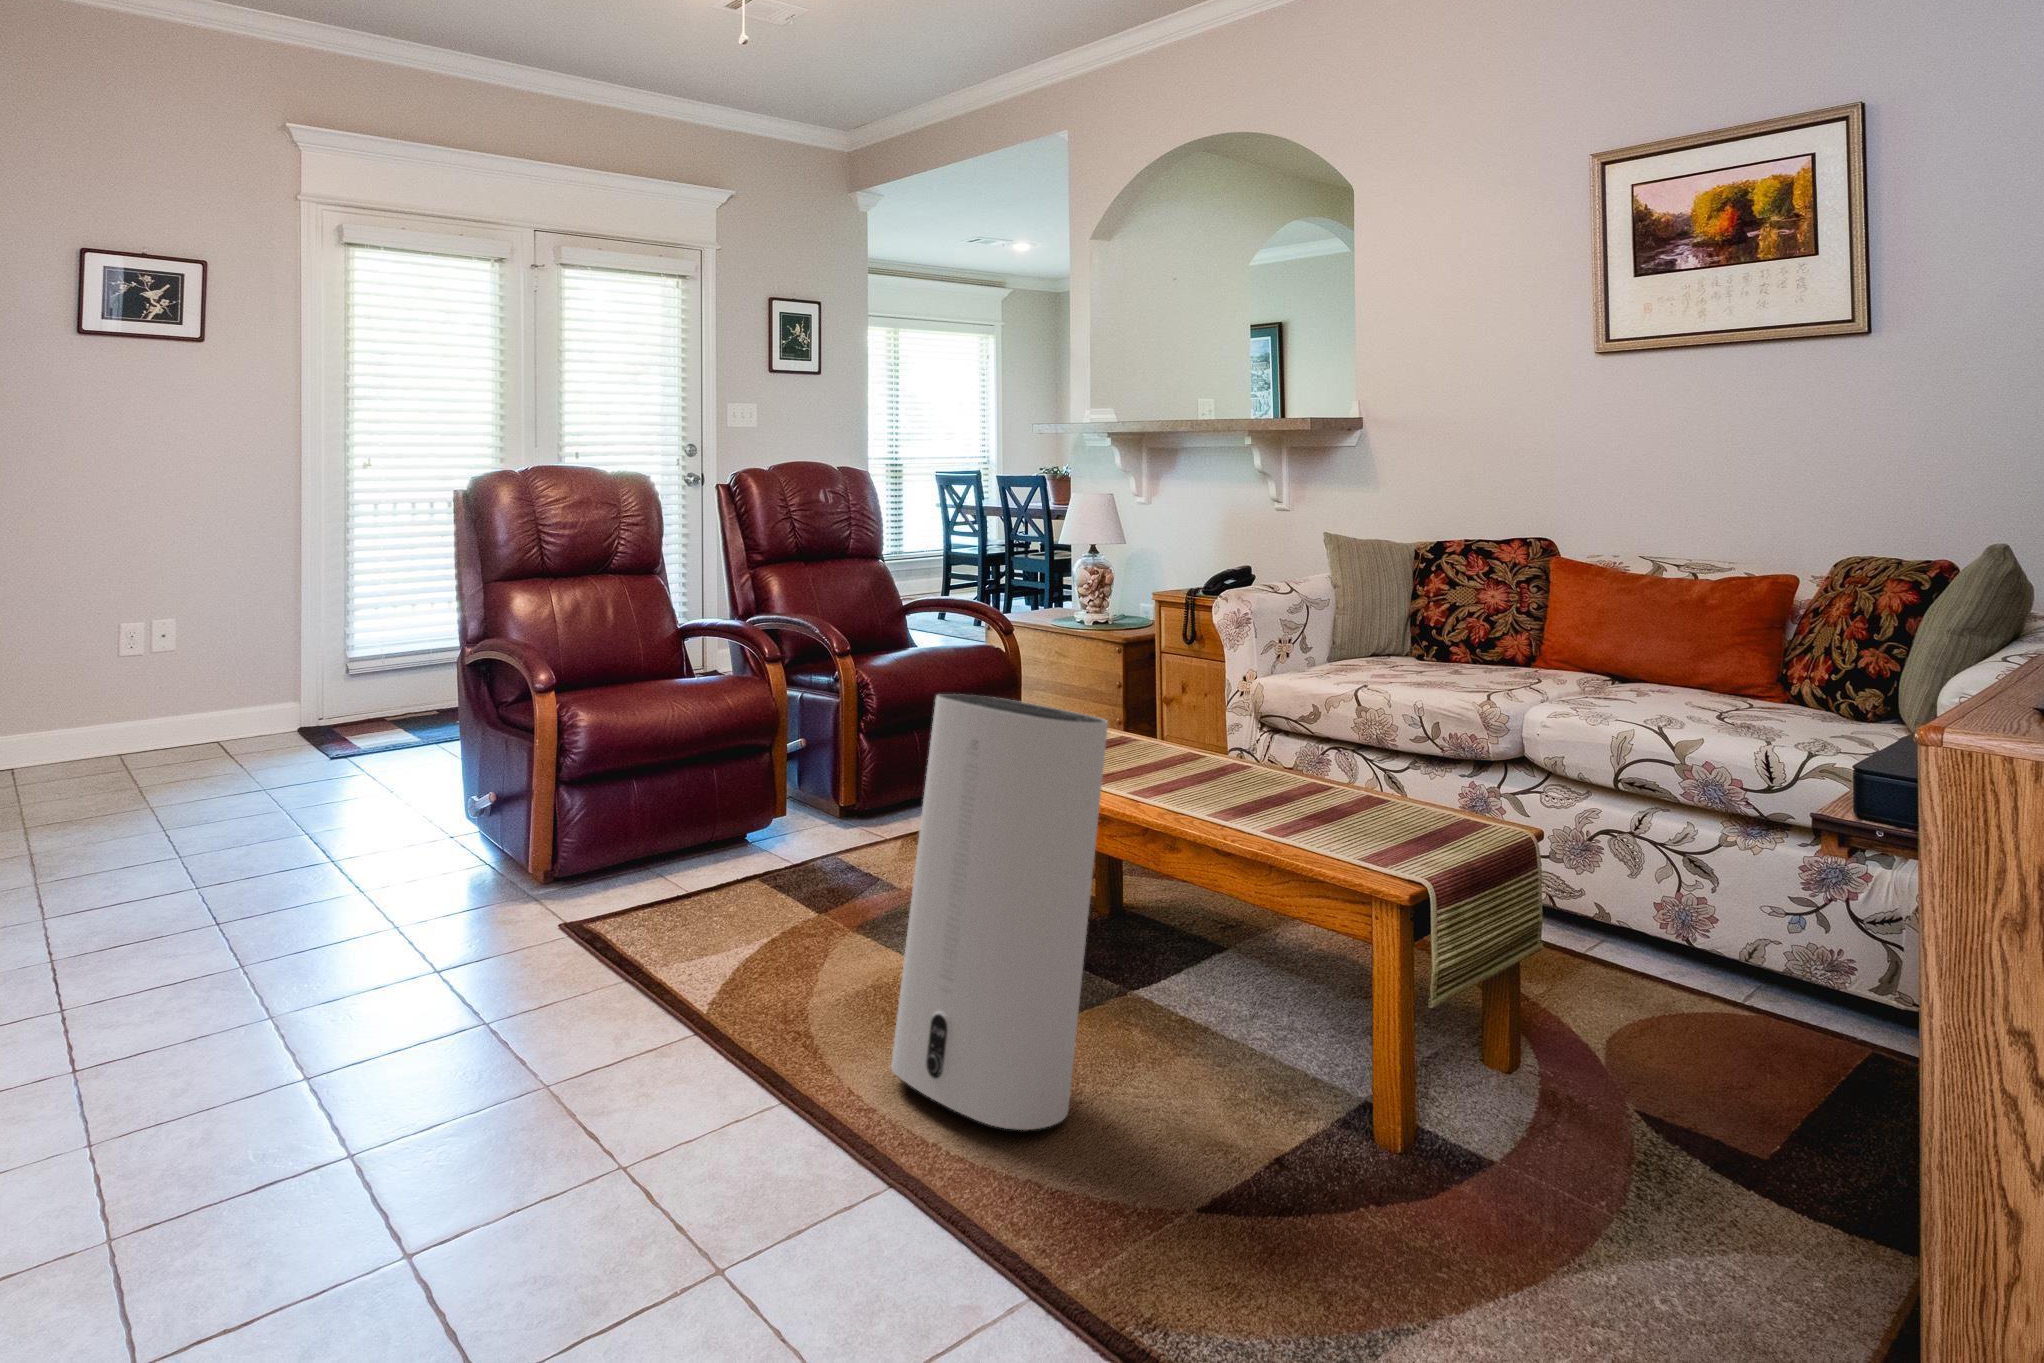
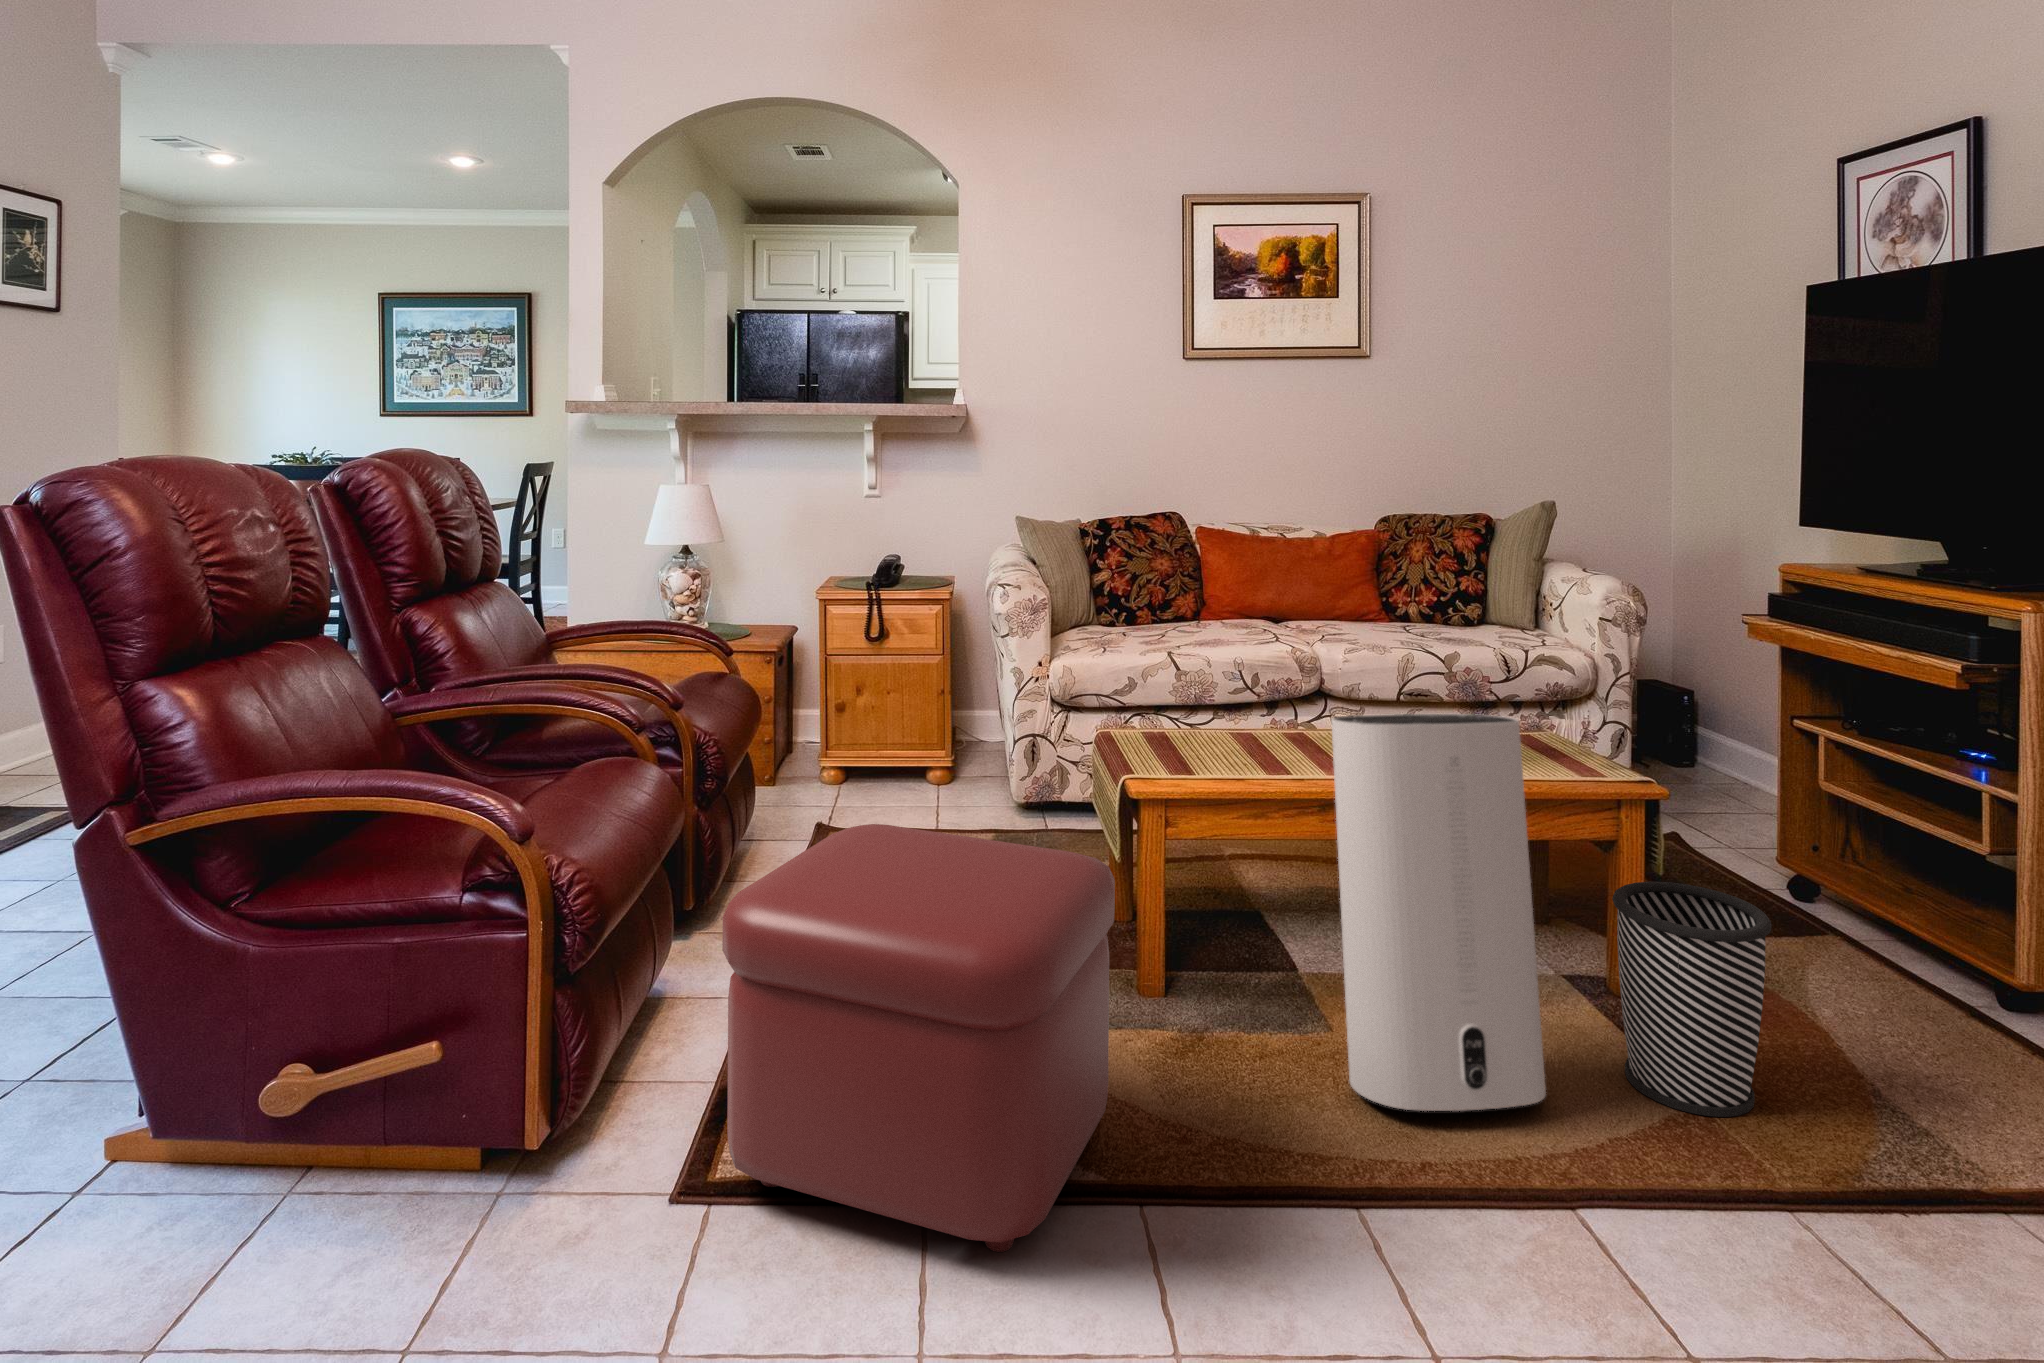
ottoman: none [527,720,776,1001] -> present [722,824,1115,1252]
wastebasket: none [1110,954,1284,1262] -> present [1612,882,1771,1117]

